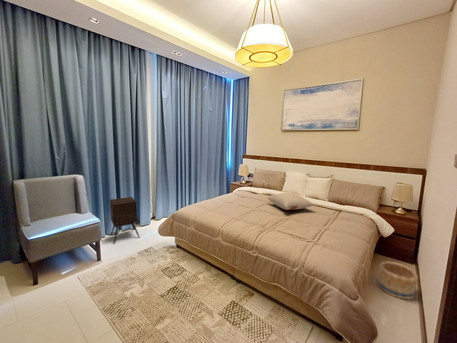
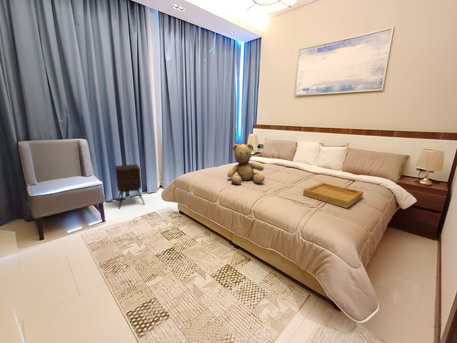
teddy bear: none [227,179,262,219] -> present [228,143,265,185]
pillow: present [267,193,315,210] -> none [273,161,325,178]
tray: none [300,215,352,242] -> present [303,183,363,208]
basket: present [377,261,418,299] -> none [388,233,436,274]

